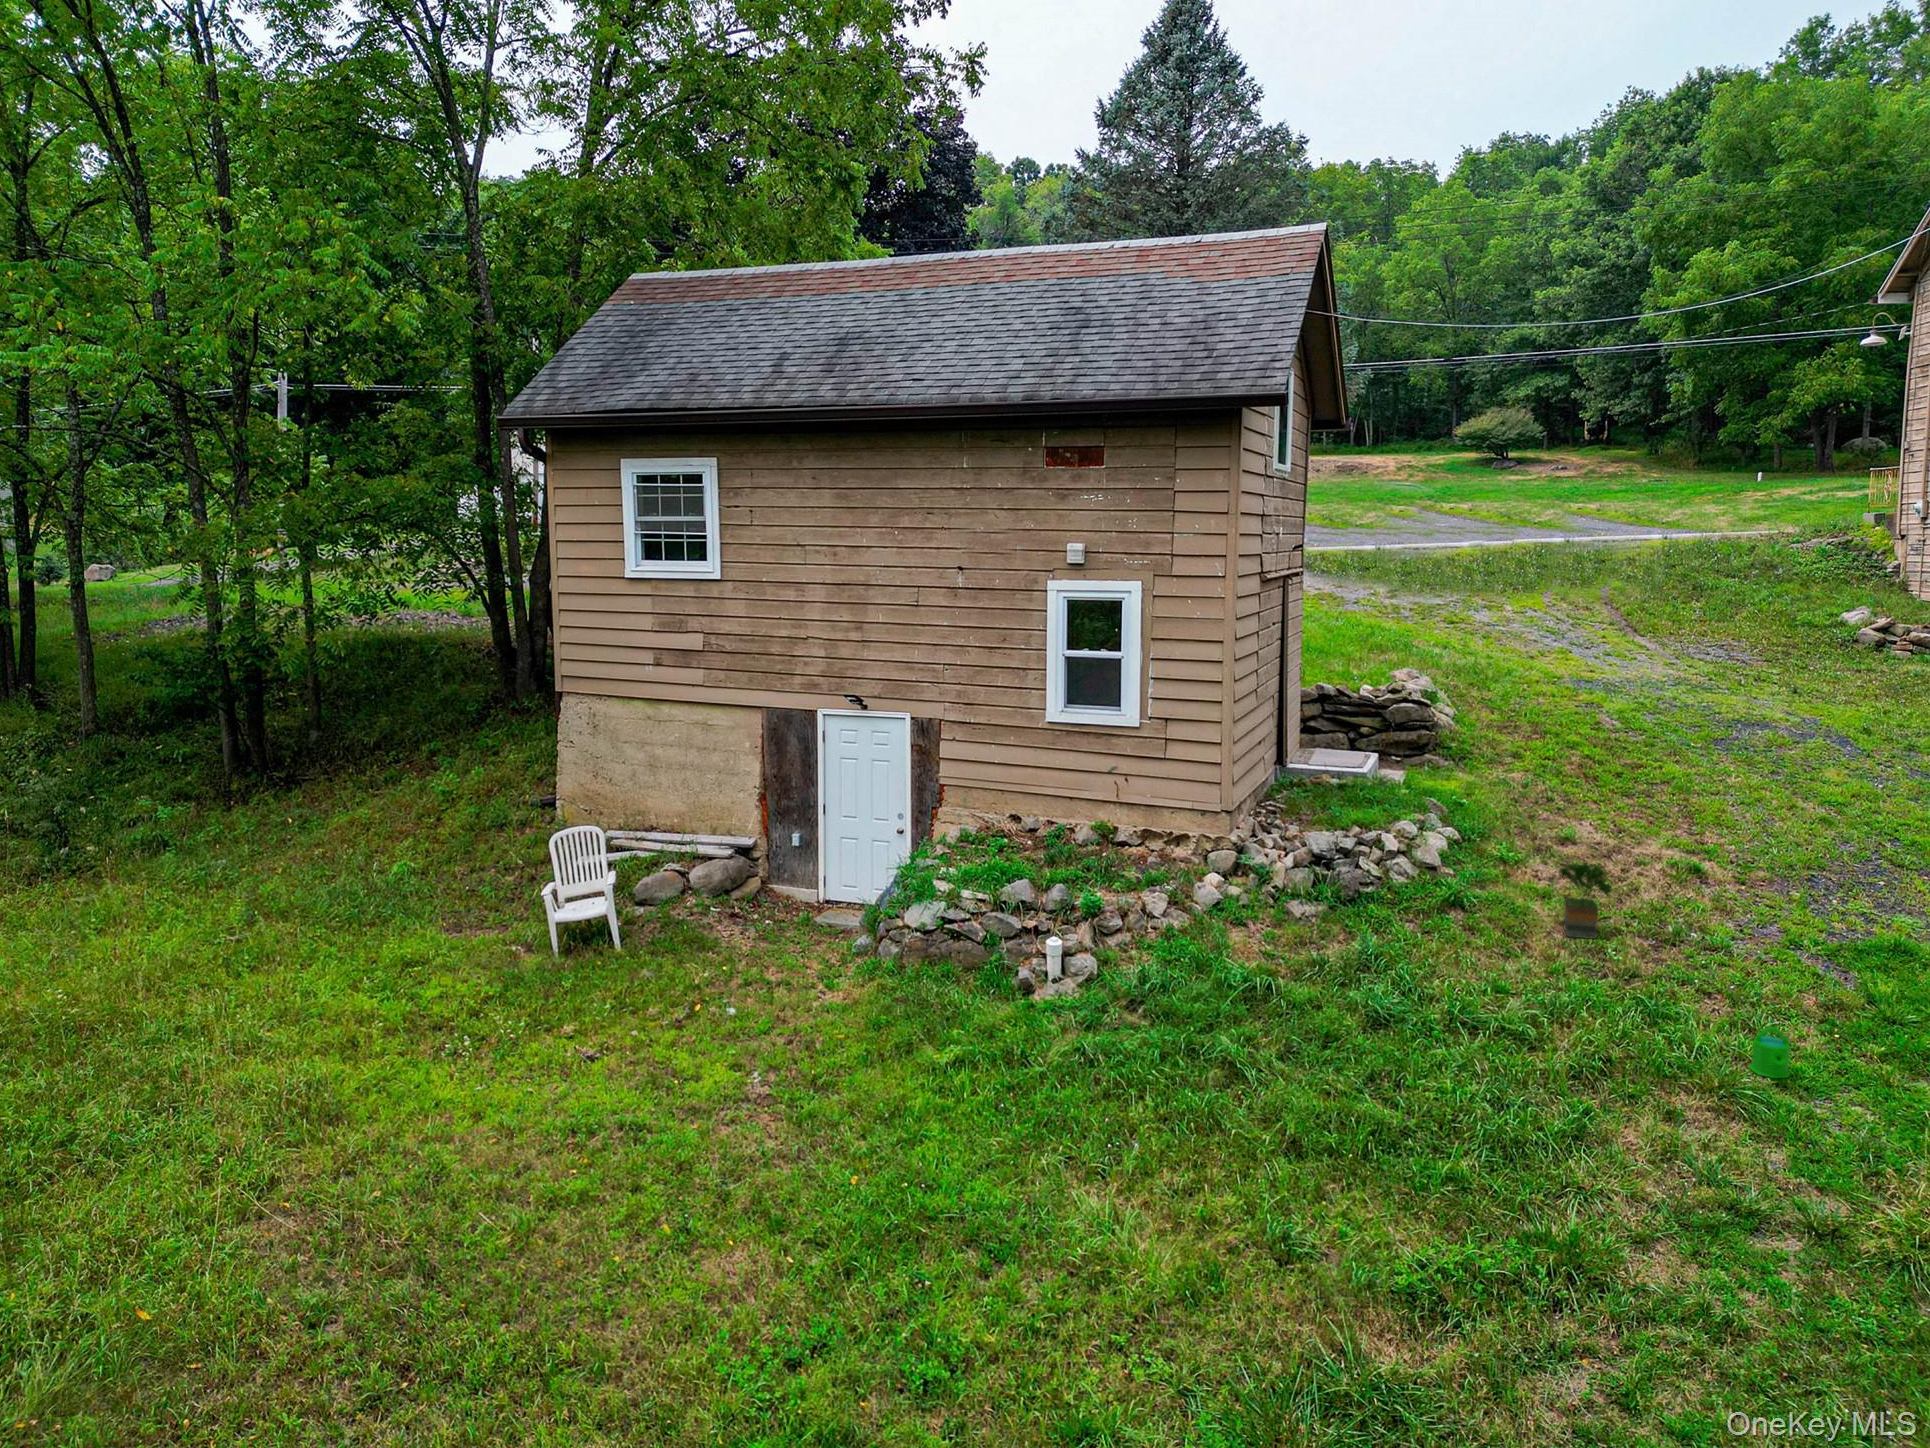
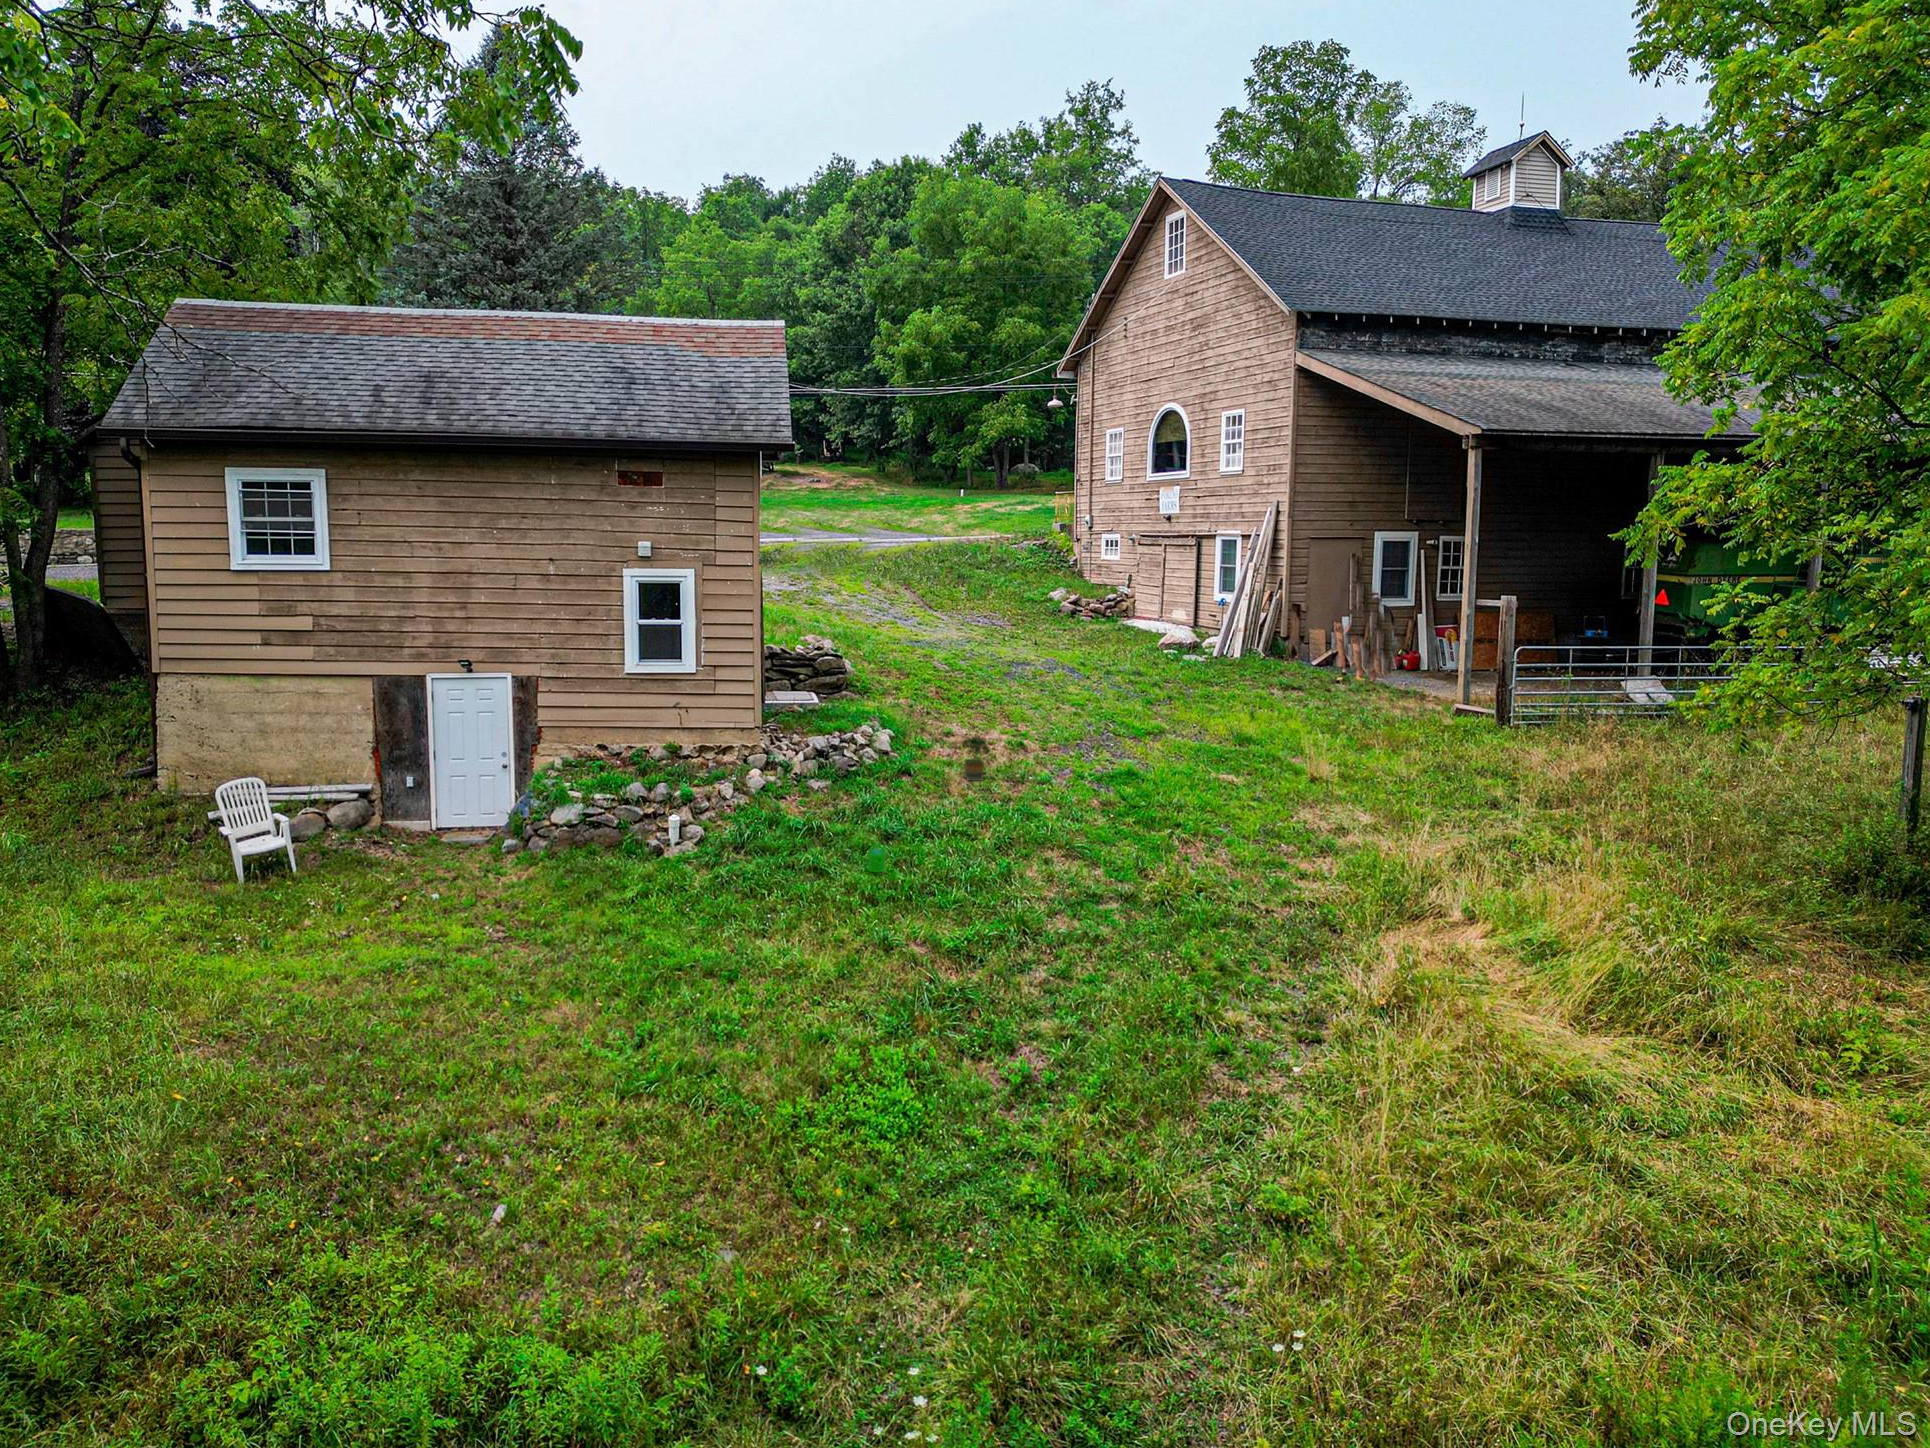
watering can: present [1749,1027,1790,1078] -> present [867,843,886,873]

